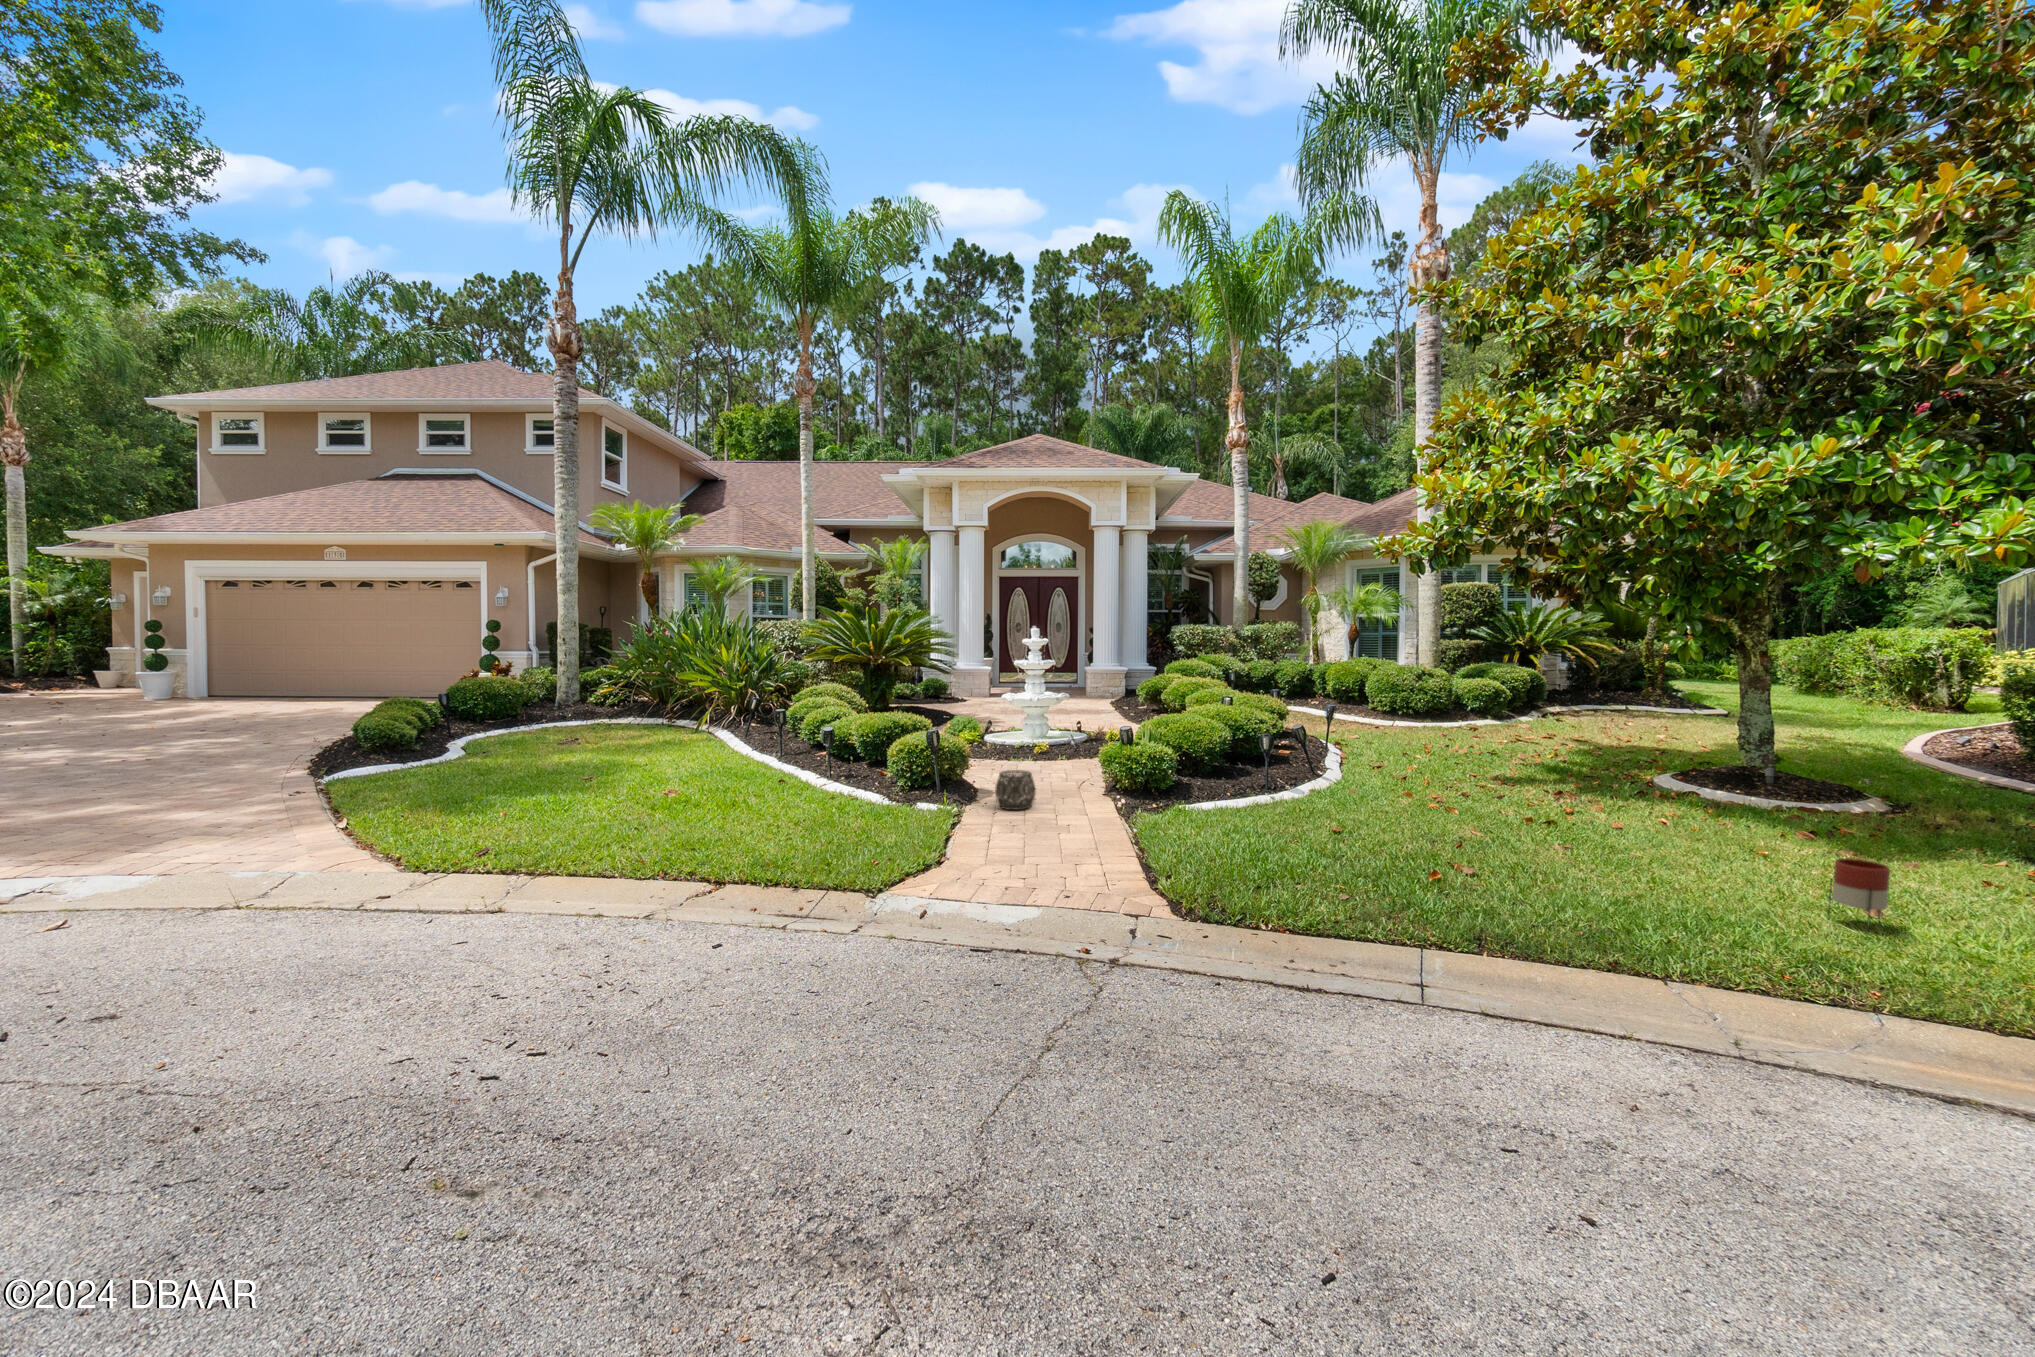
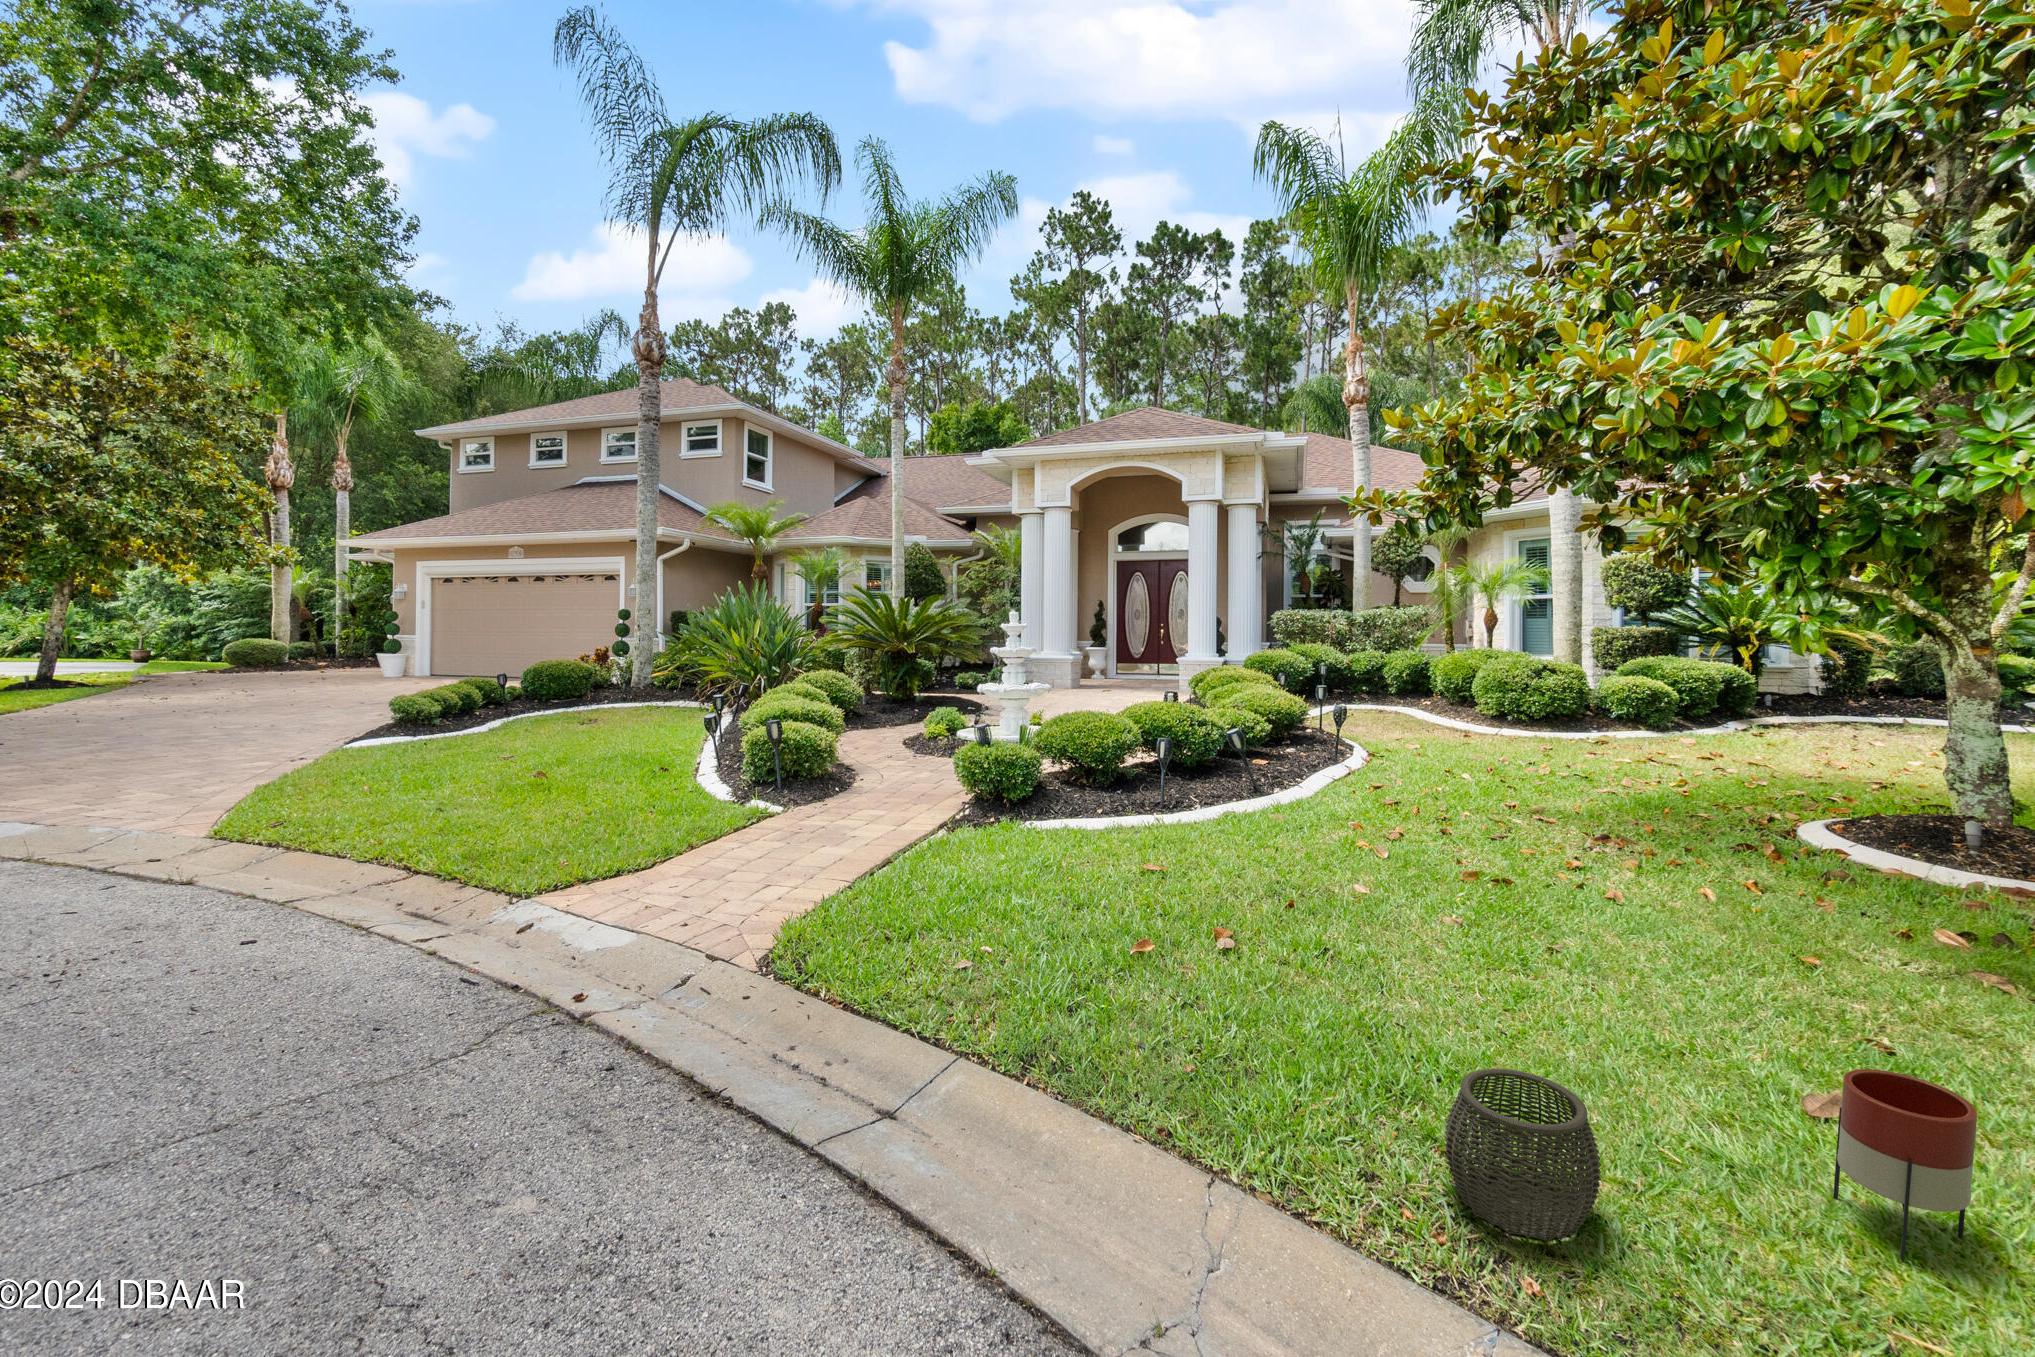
woven basket: present [995,770,1035,810] -> present [1445,1069,1601,1241]

